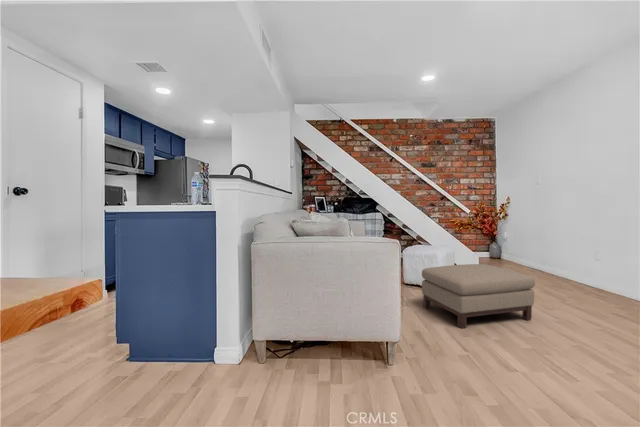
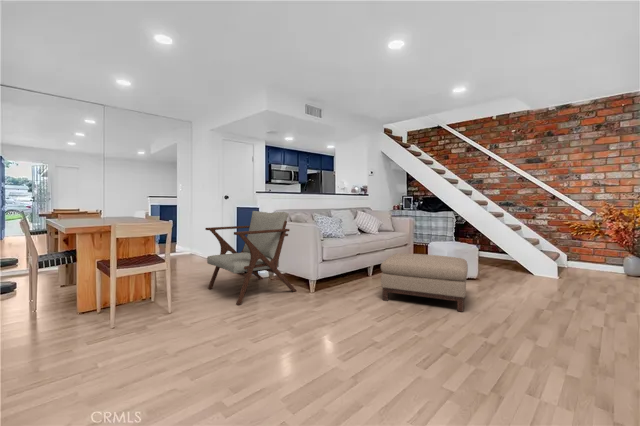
lounge chair: none [223,229,370,412] -> present [205,211,296,305]

